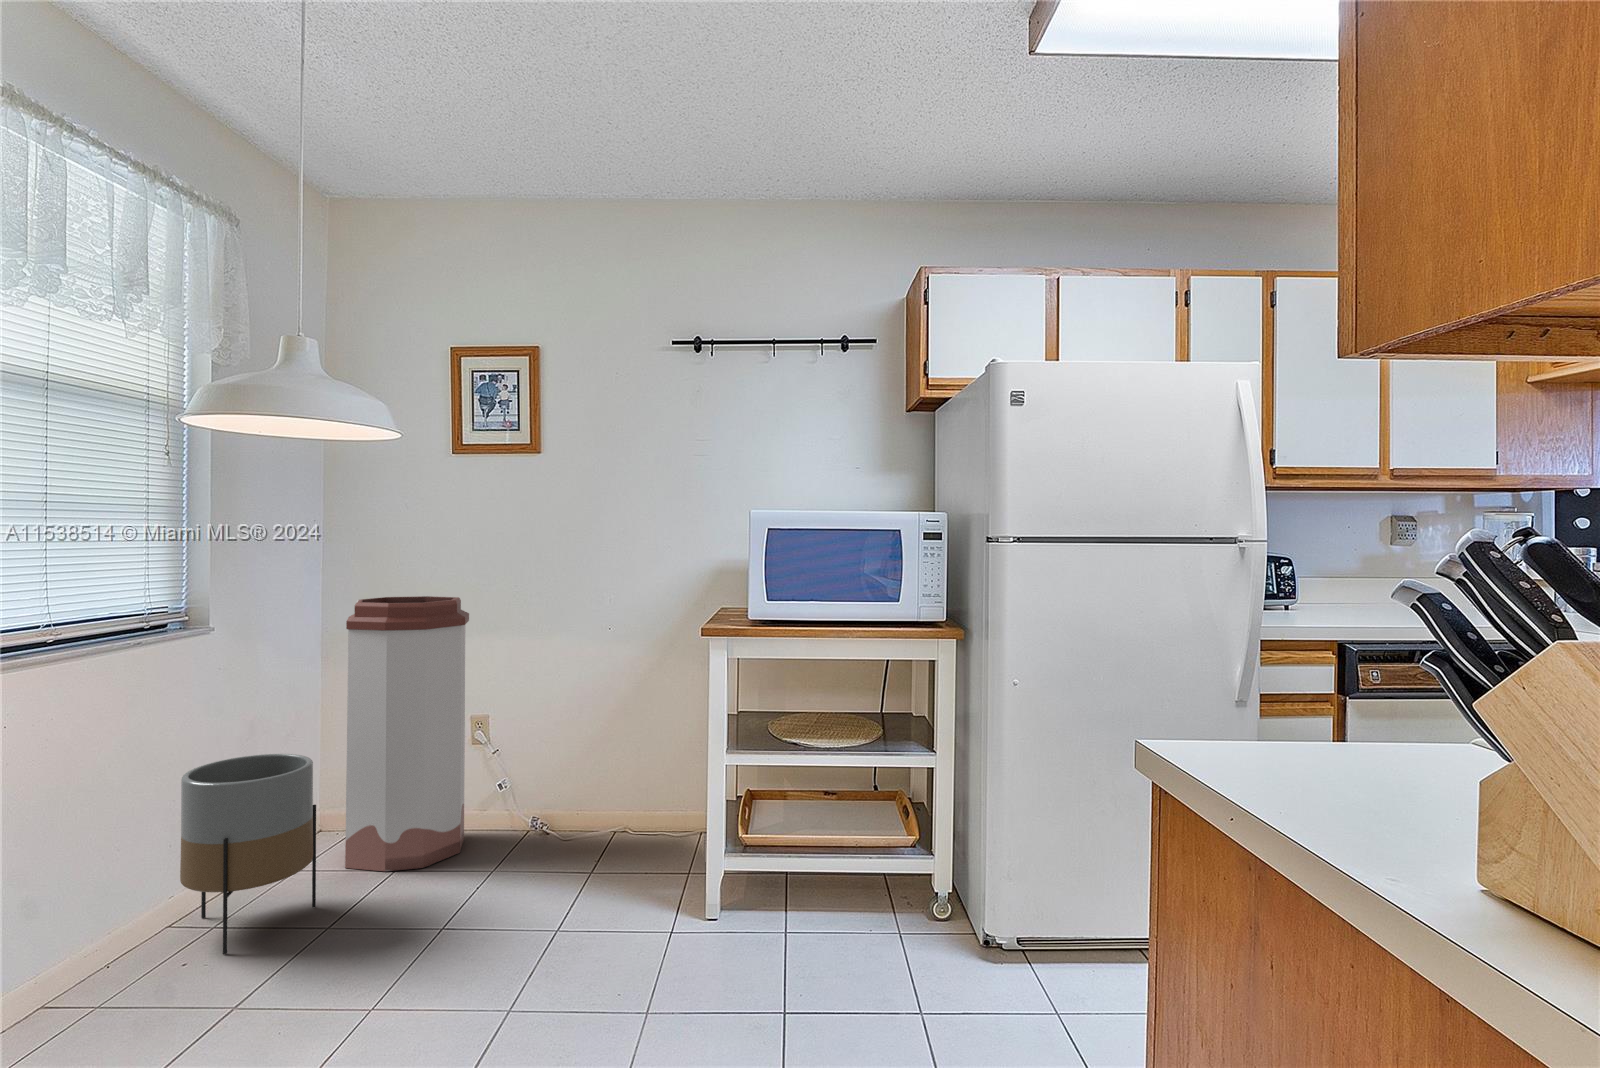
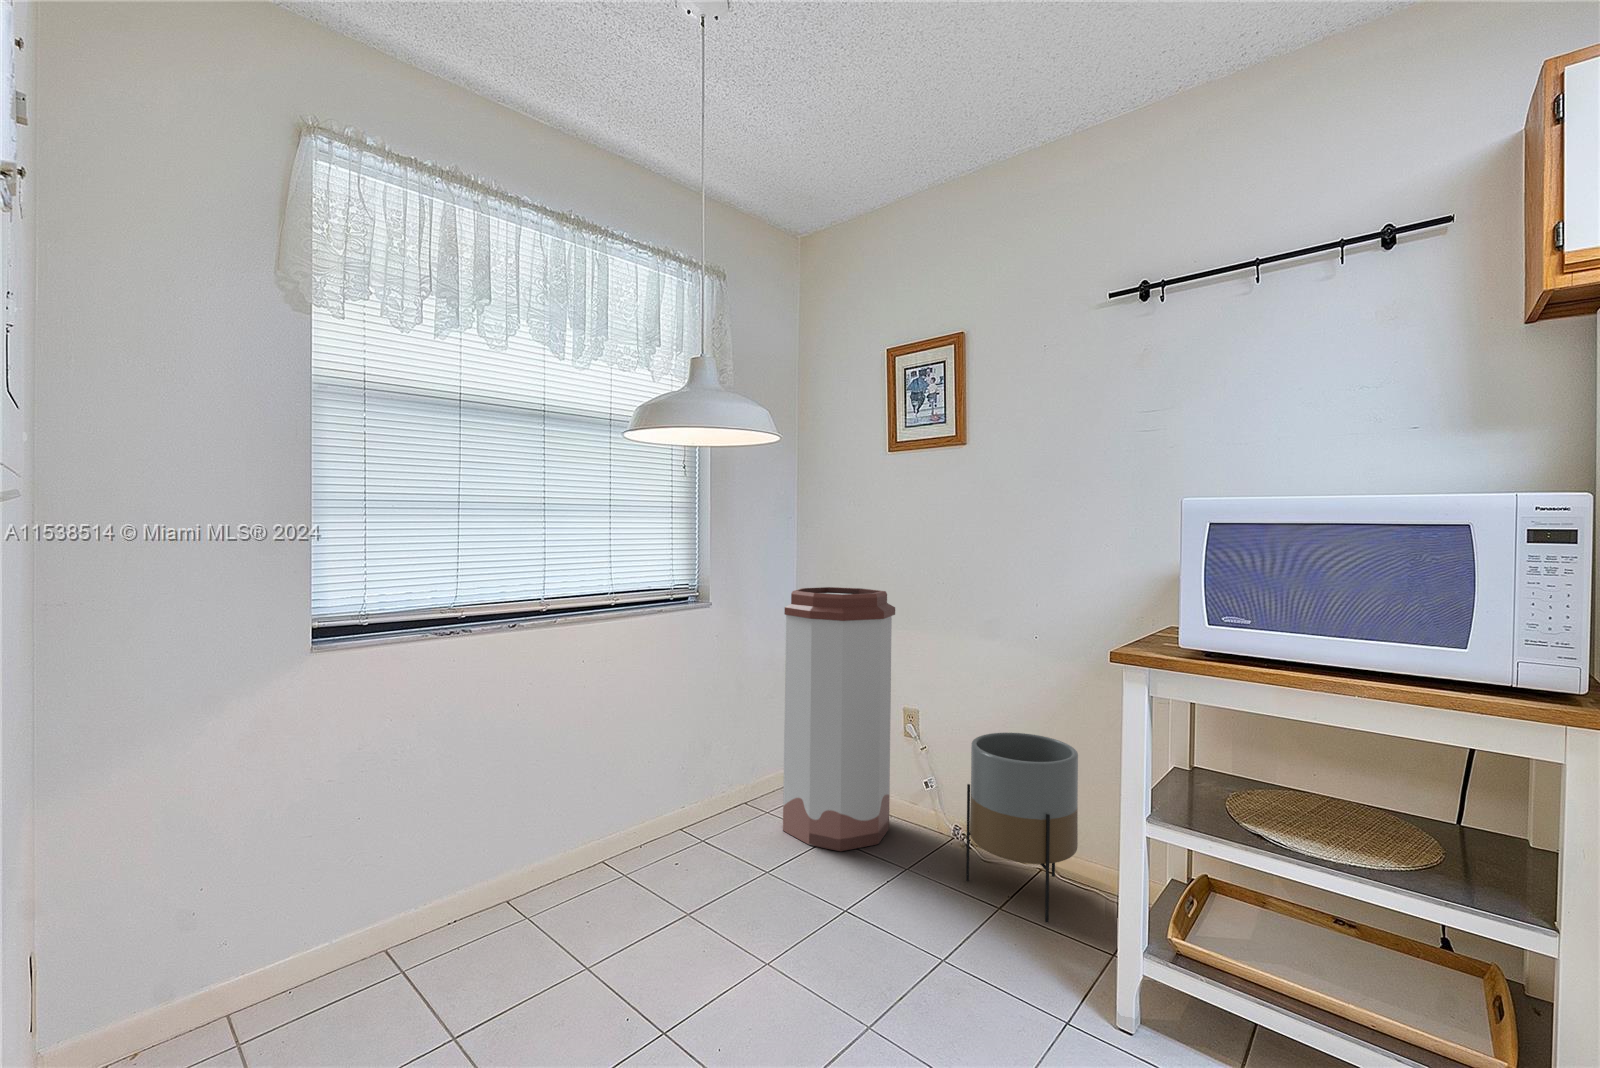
planter: present [180,754,316,954] -> present [966,733,1078,922]

